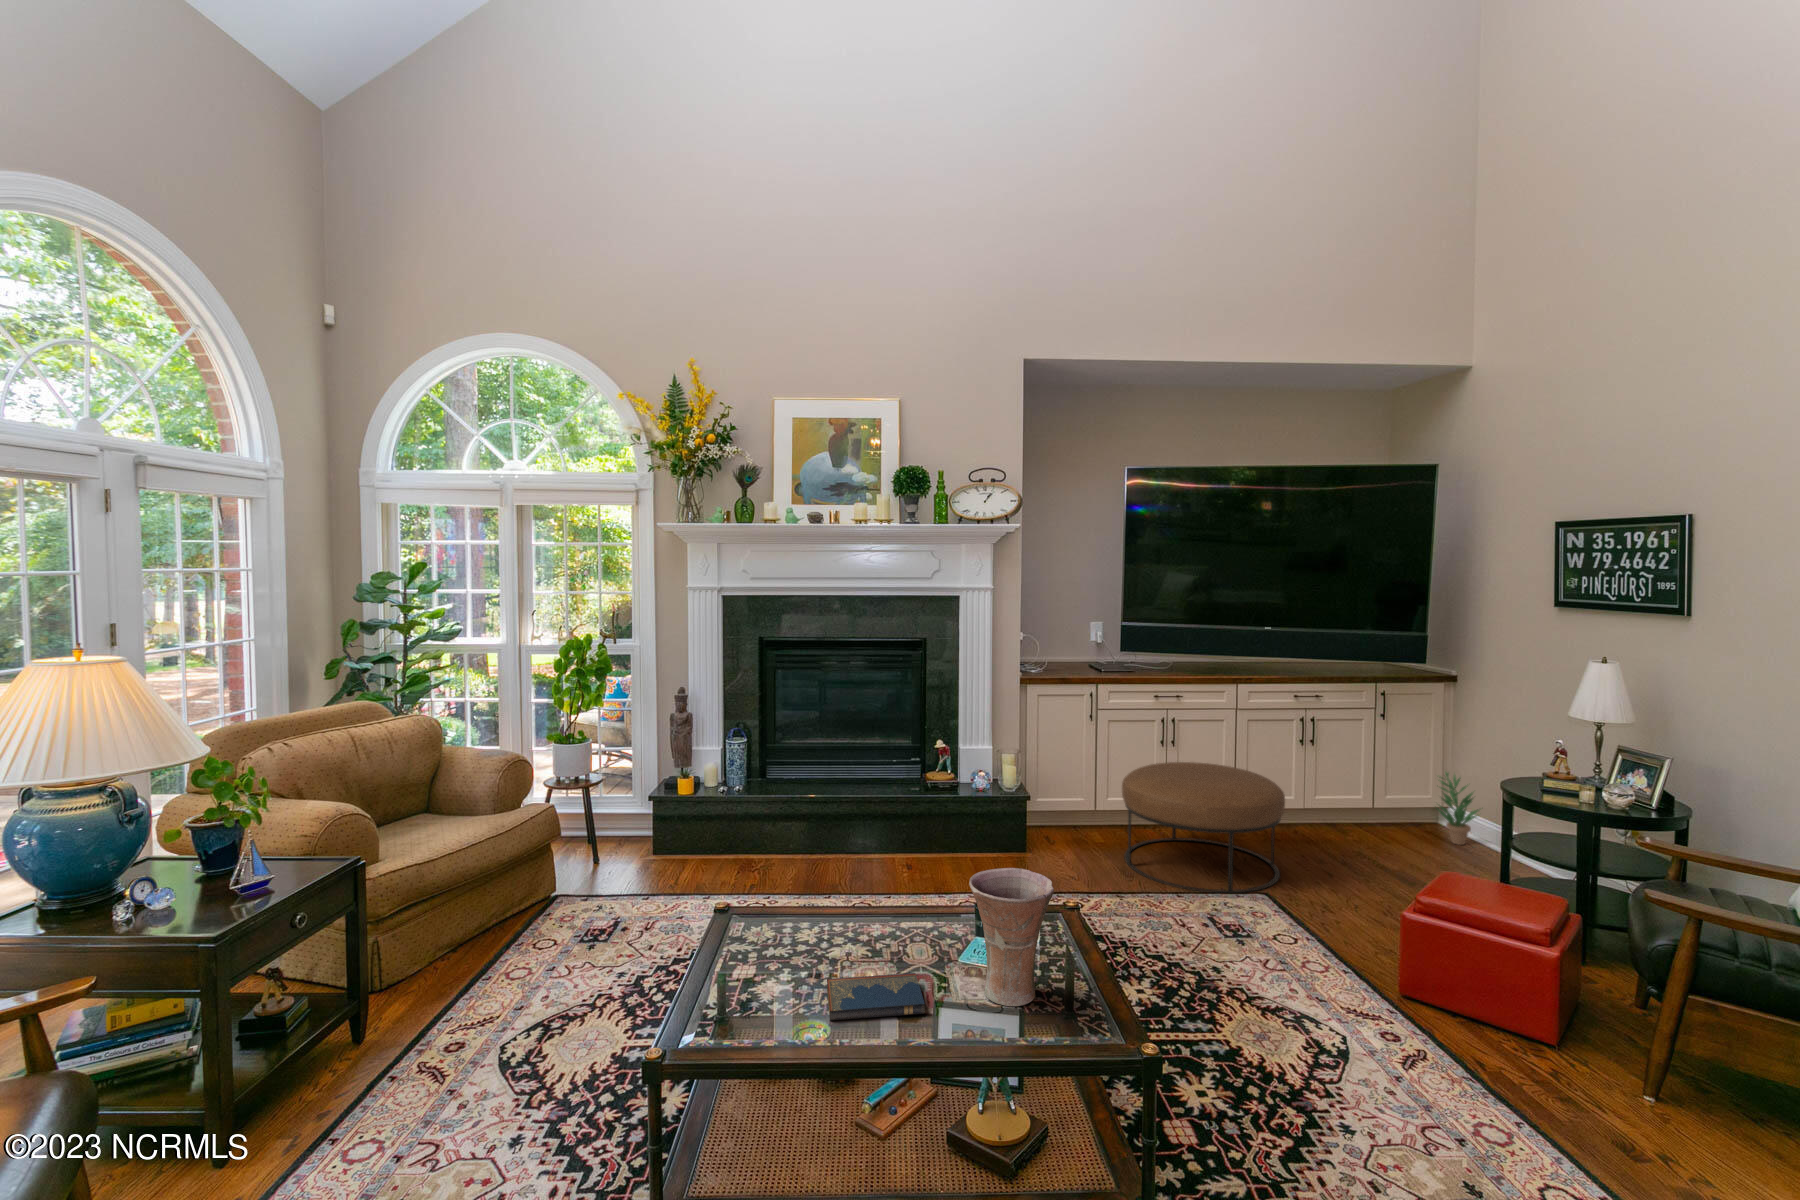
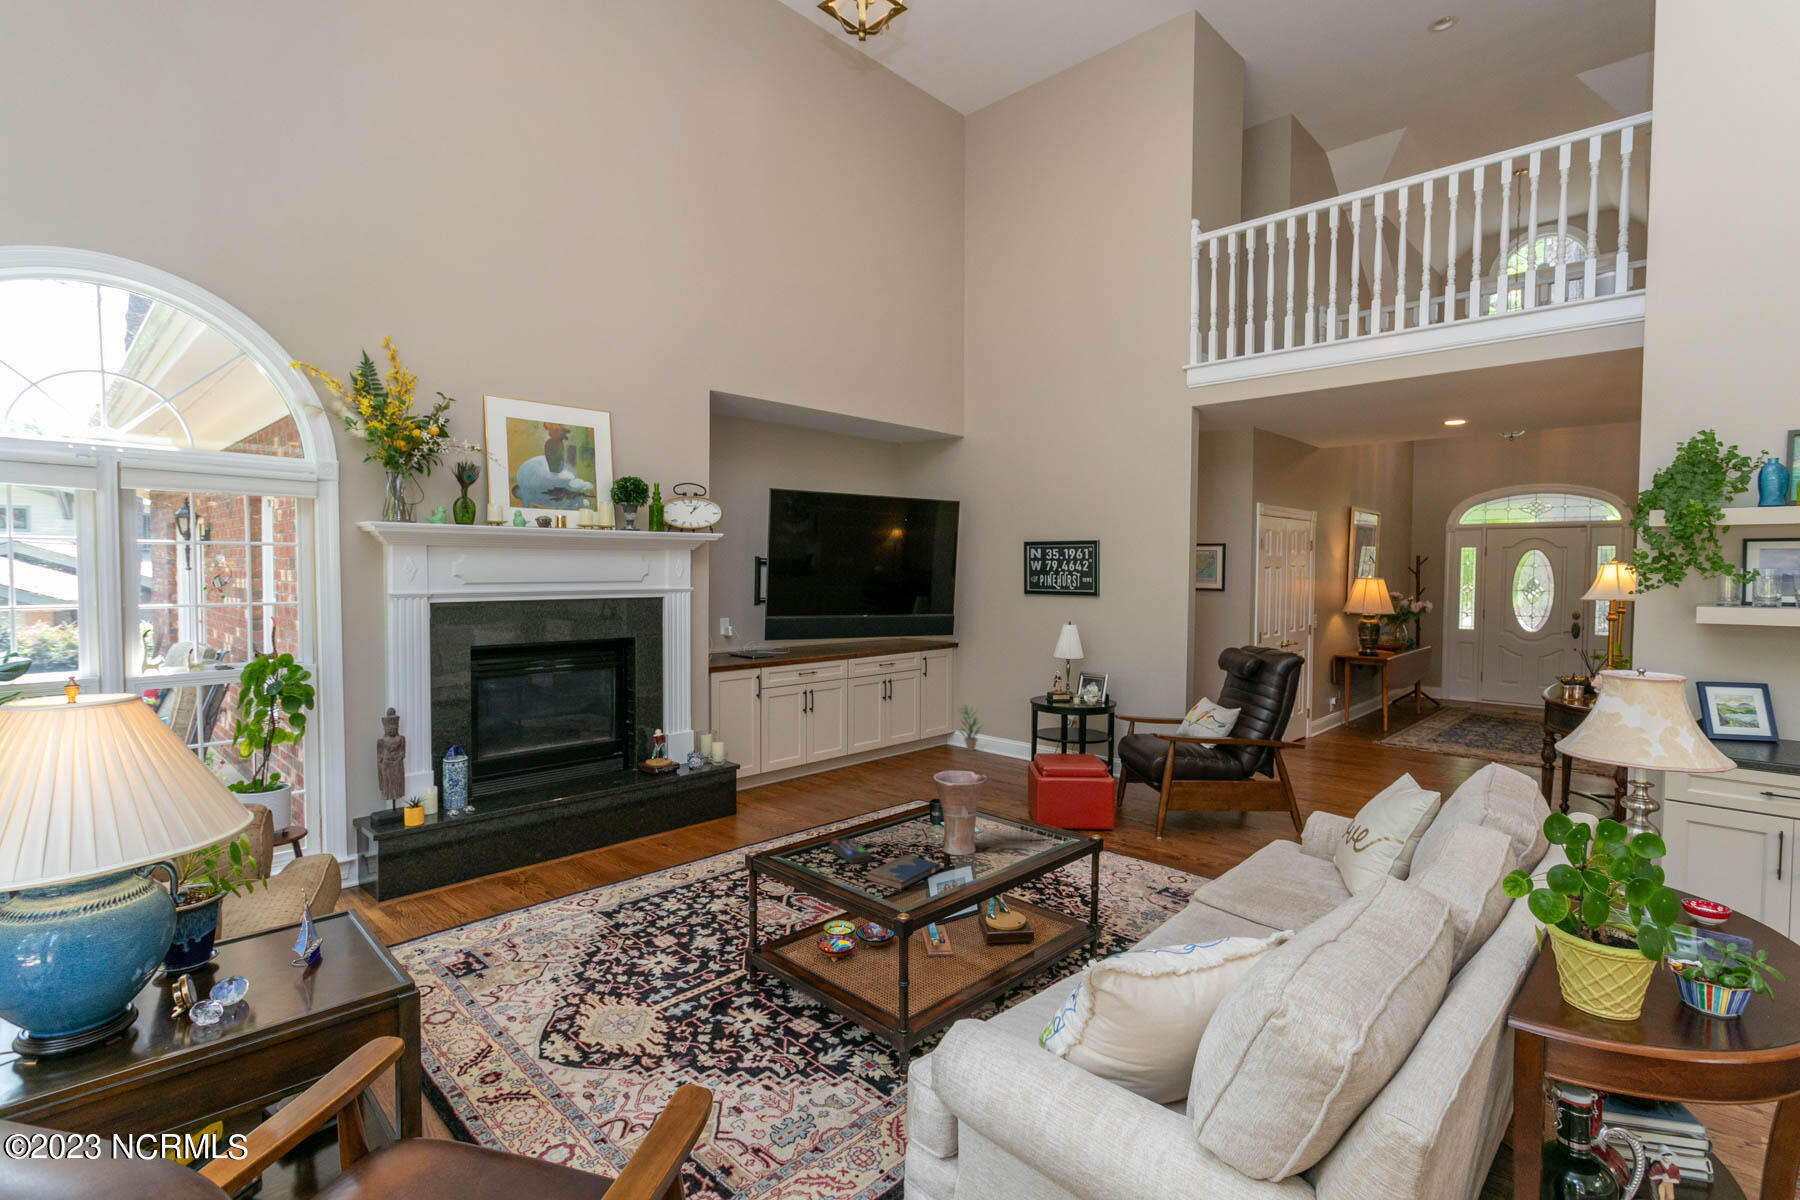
ottoman: present [1122,762,1285,893] -> none [803,718,917,808]
remote control: none [856,921,905,964] -> present [830,839,872,864]

